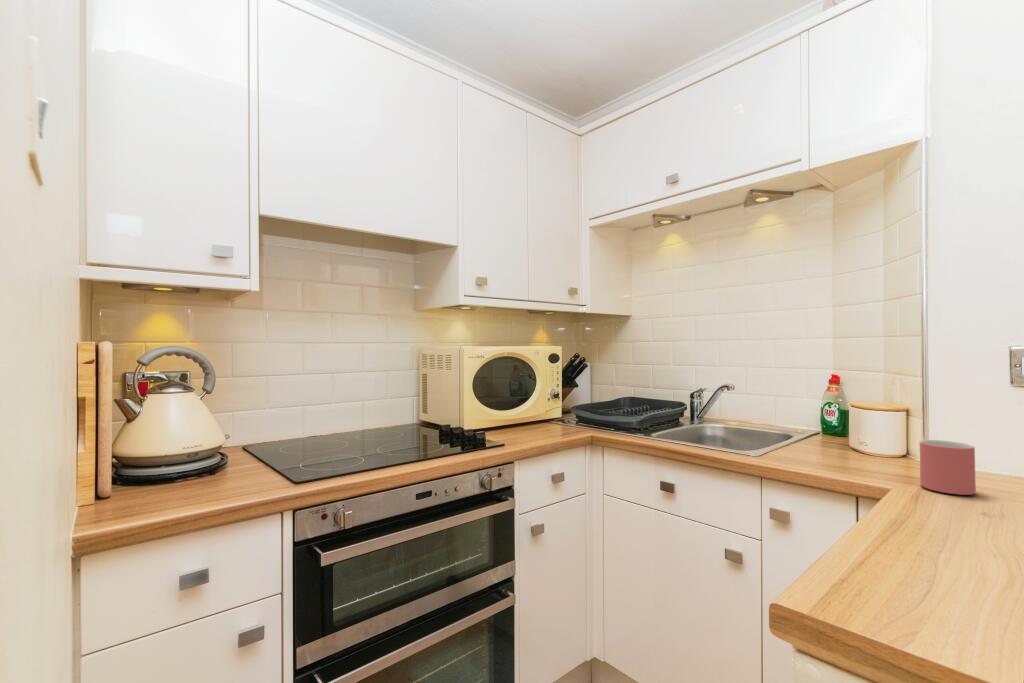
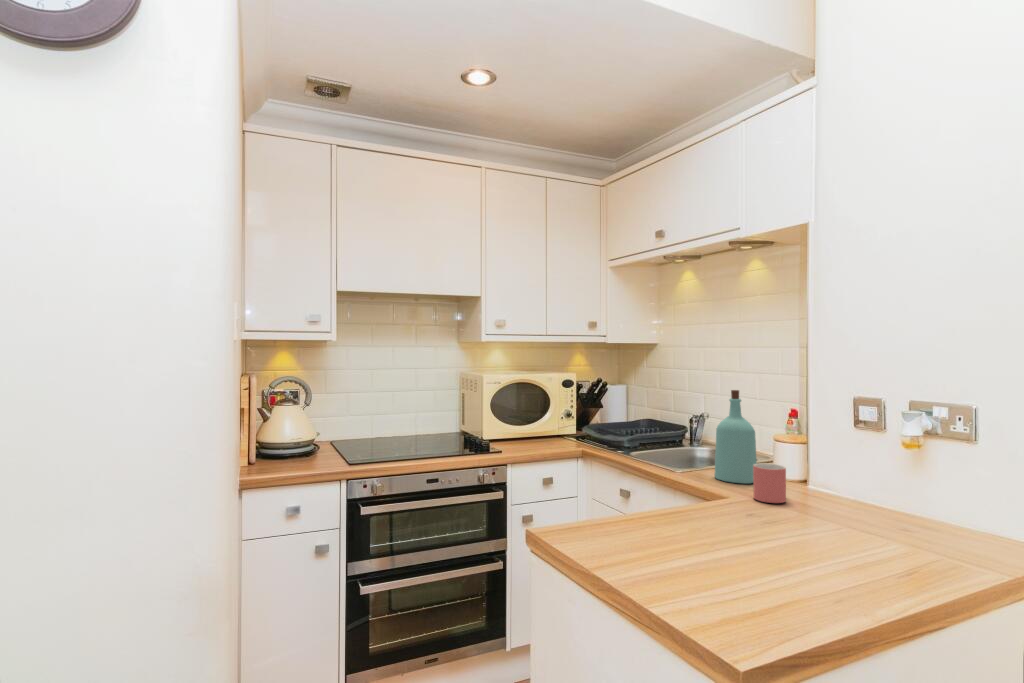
bottle: none [807,349,869,467] -> present [714,390,757,484]

